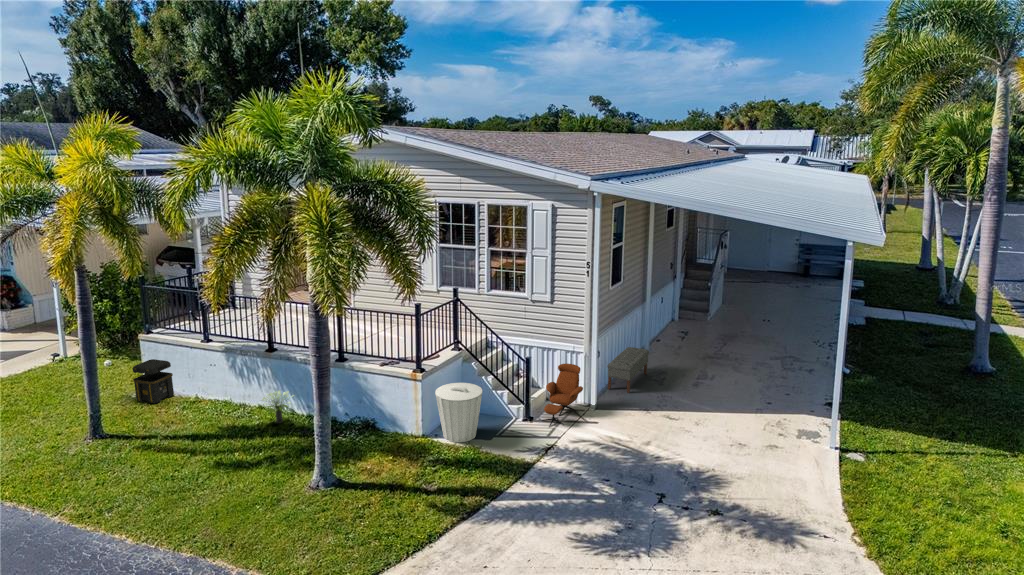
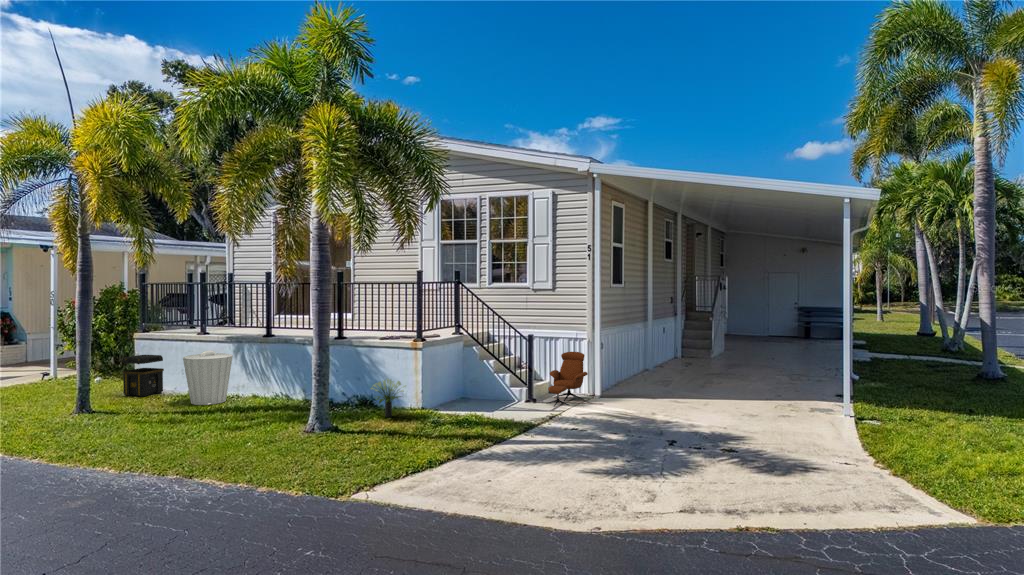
bench: present [607,347,649,393] -> none [612,354,653,391]
trash can: present [435,383,482,442] -> present [183,351,233,405]
potted plant: present [262,390,294,424] -> present [370,379,406,417]

